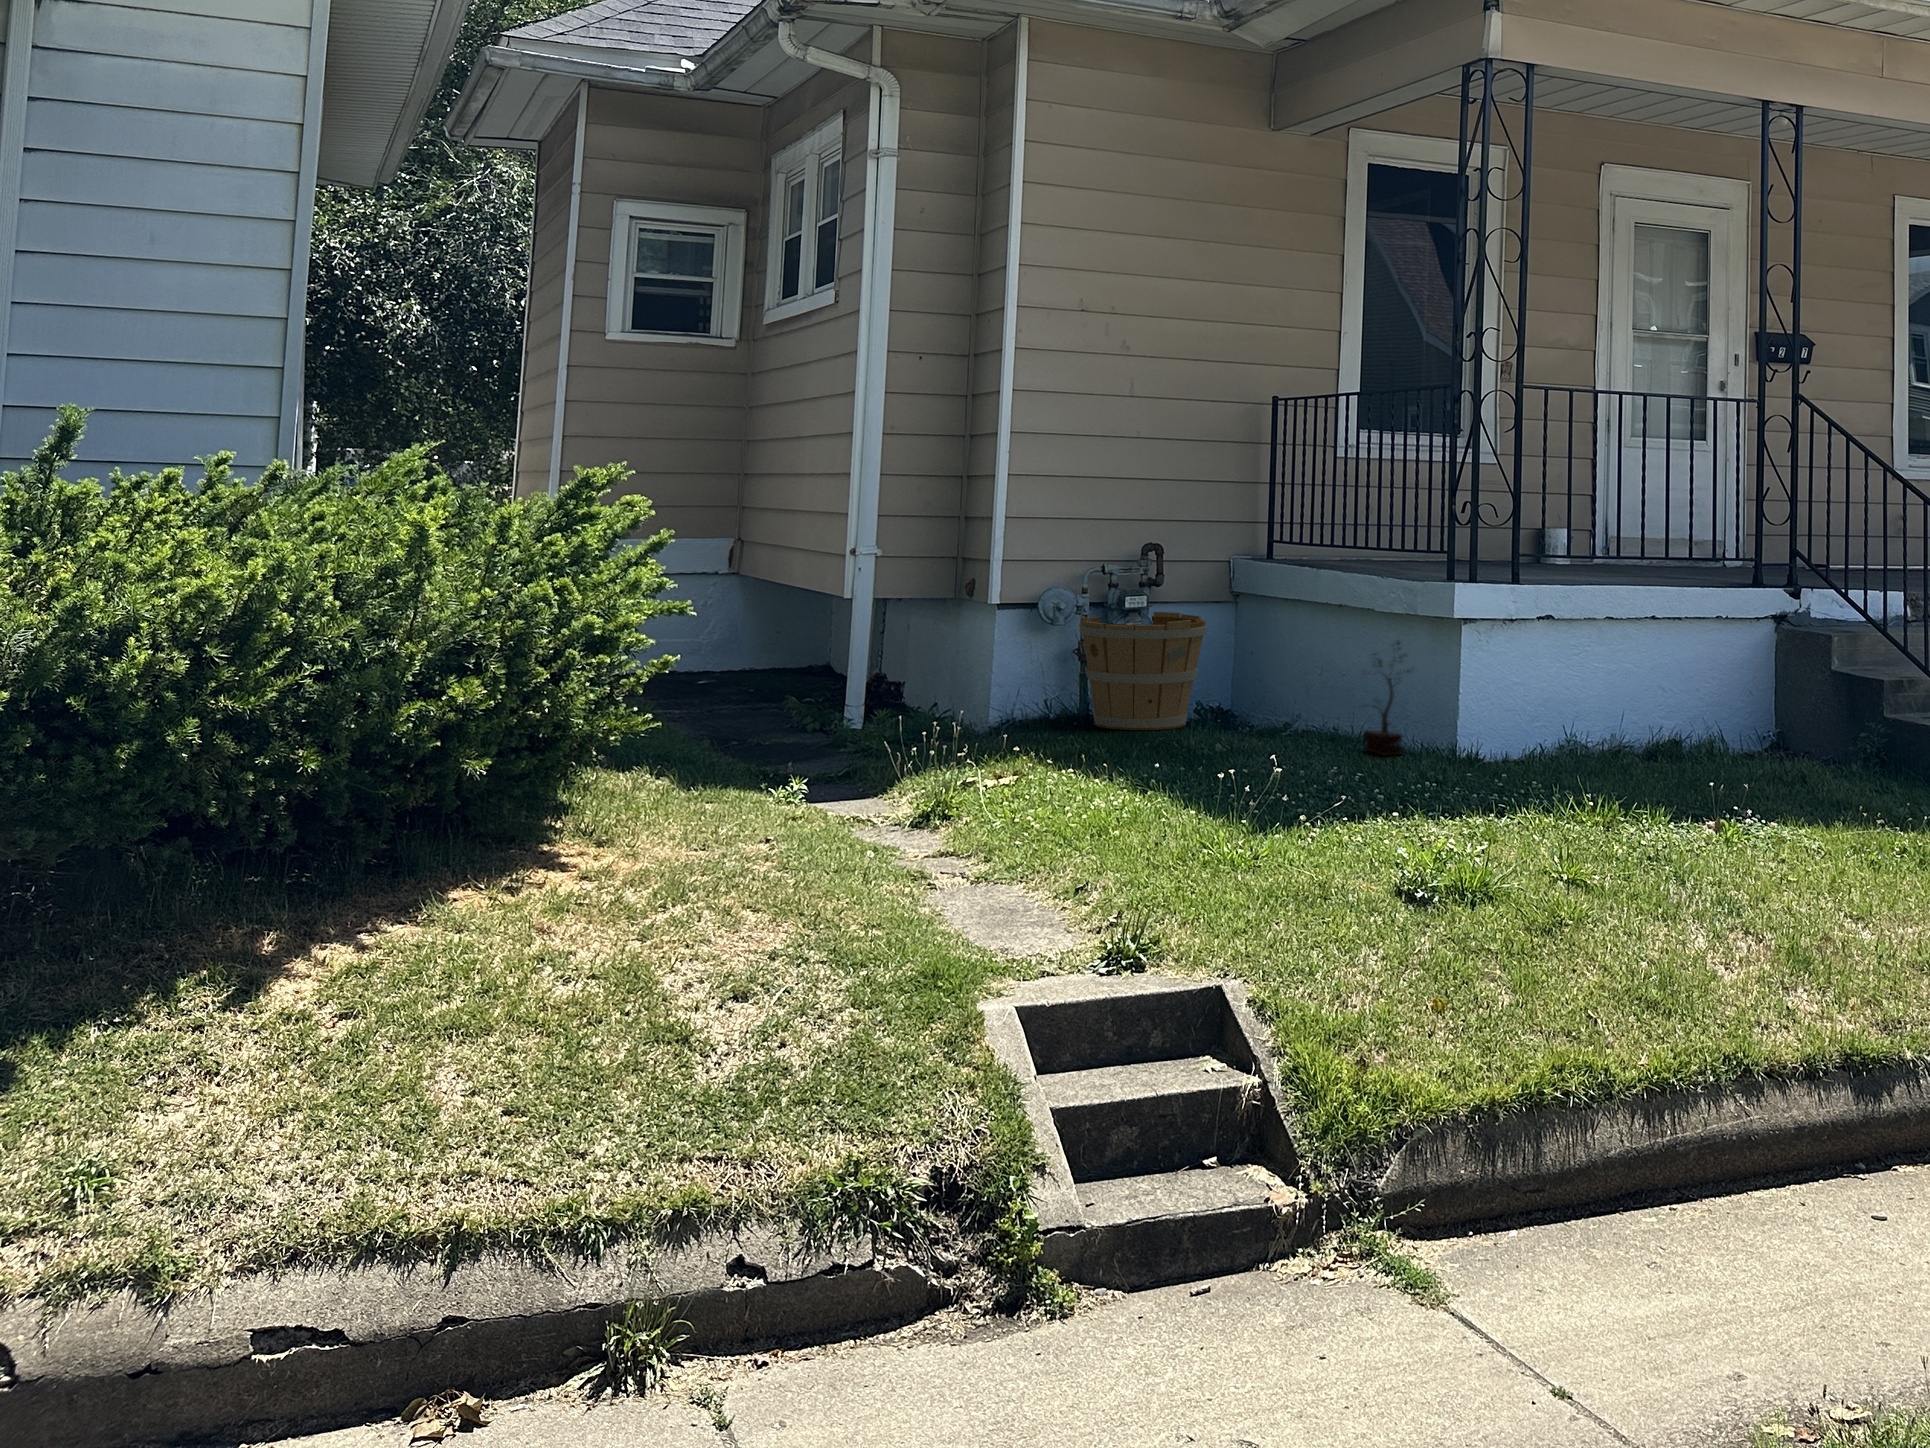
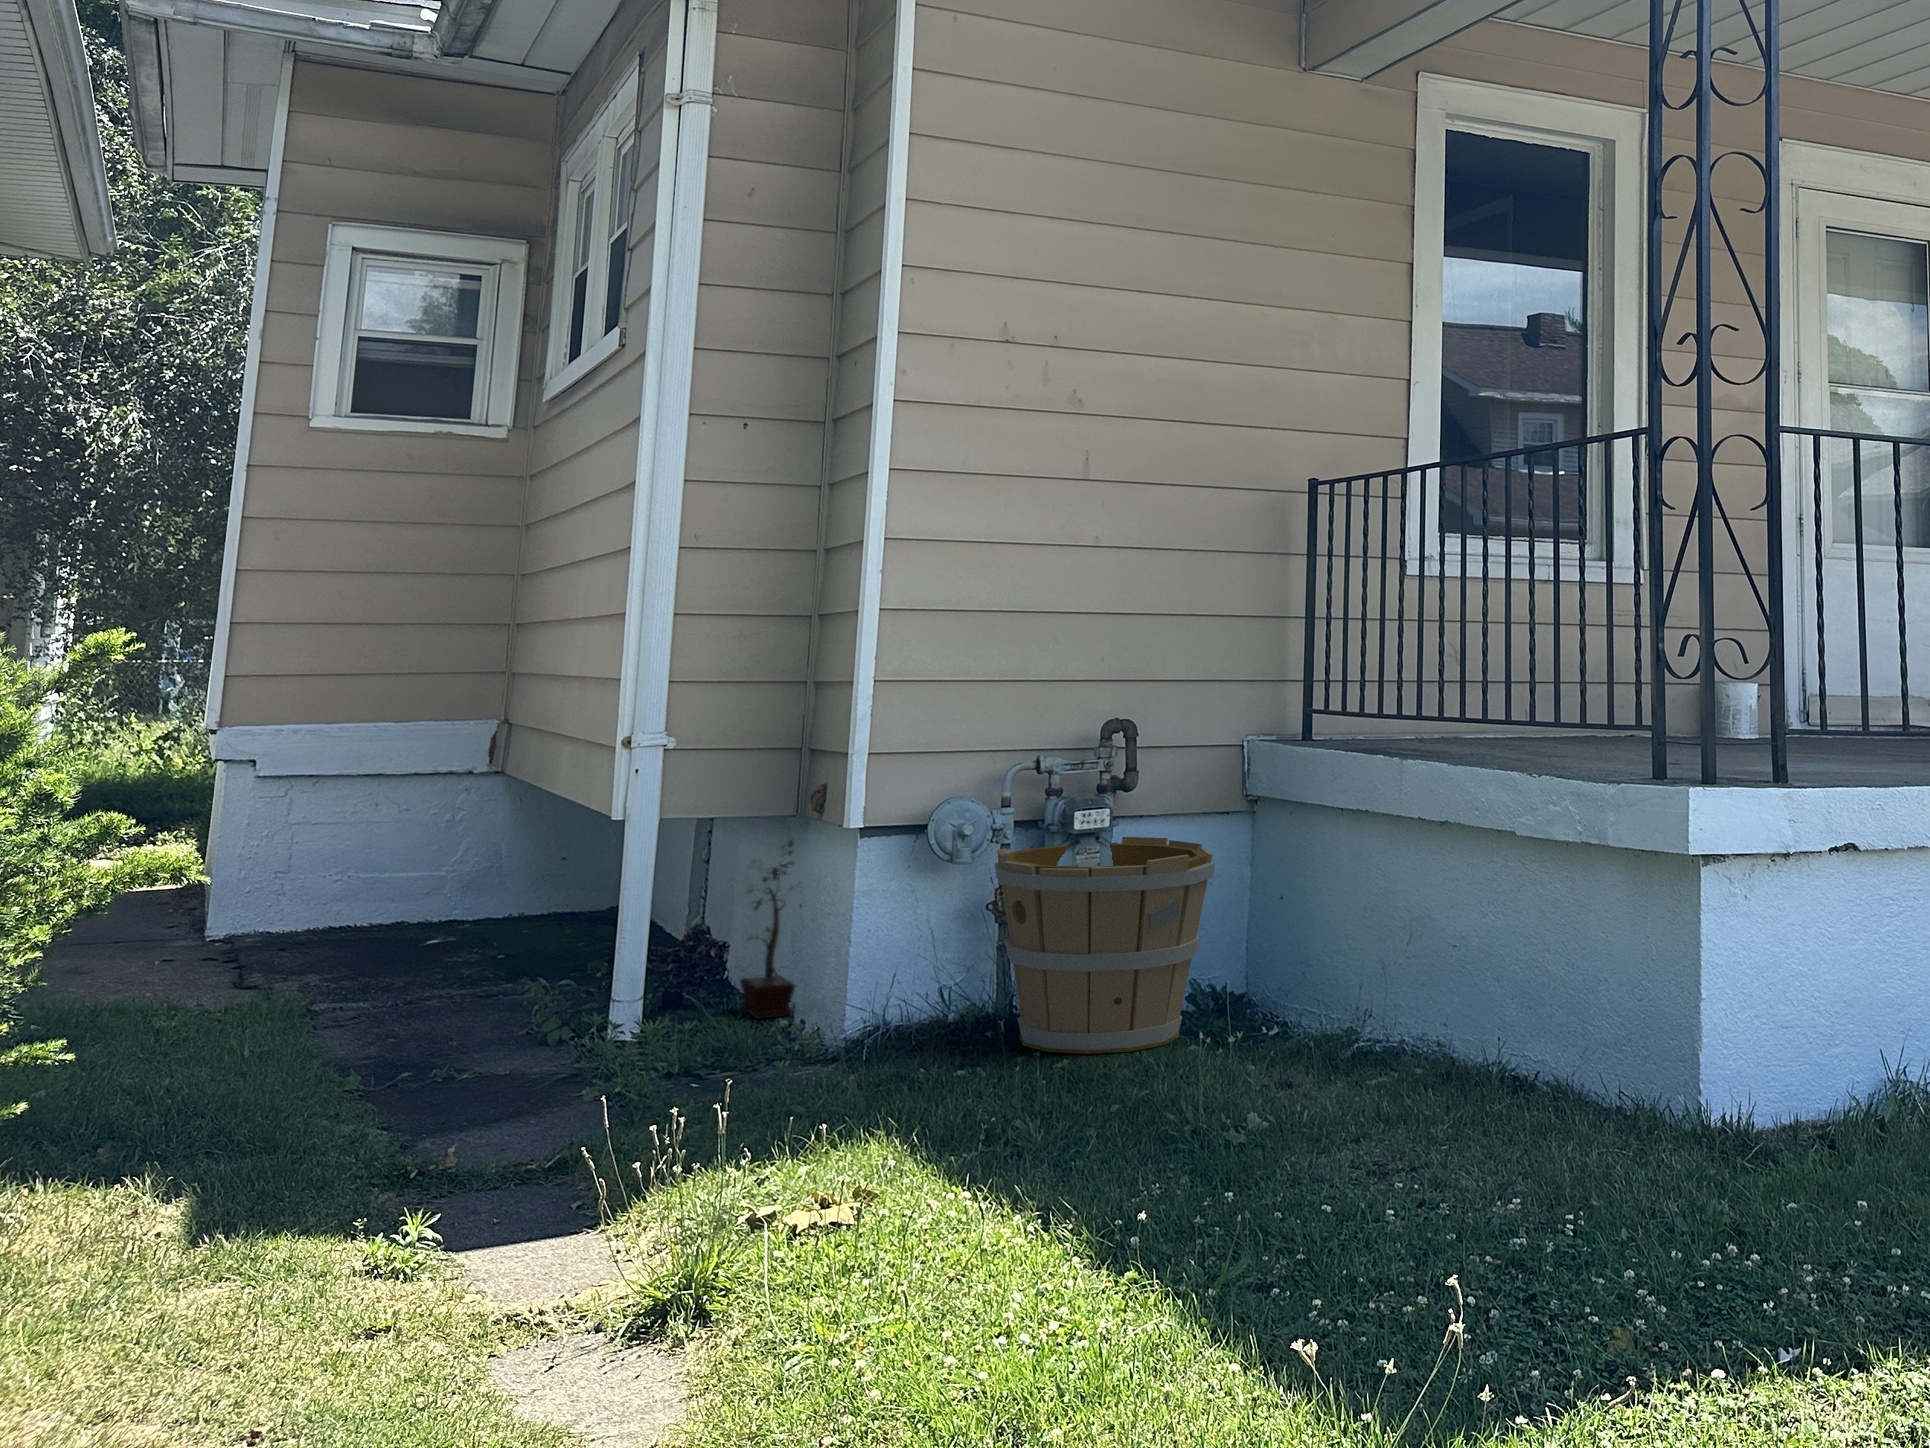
potted plant: present [1363,641,1414,756] -> present [740,841,795,1018]

